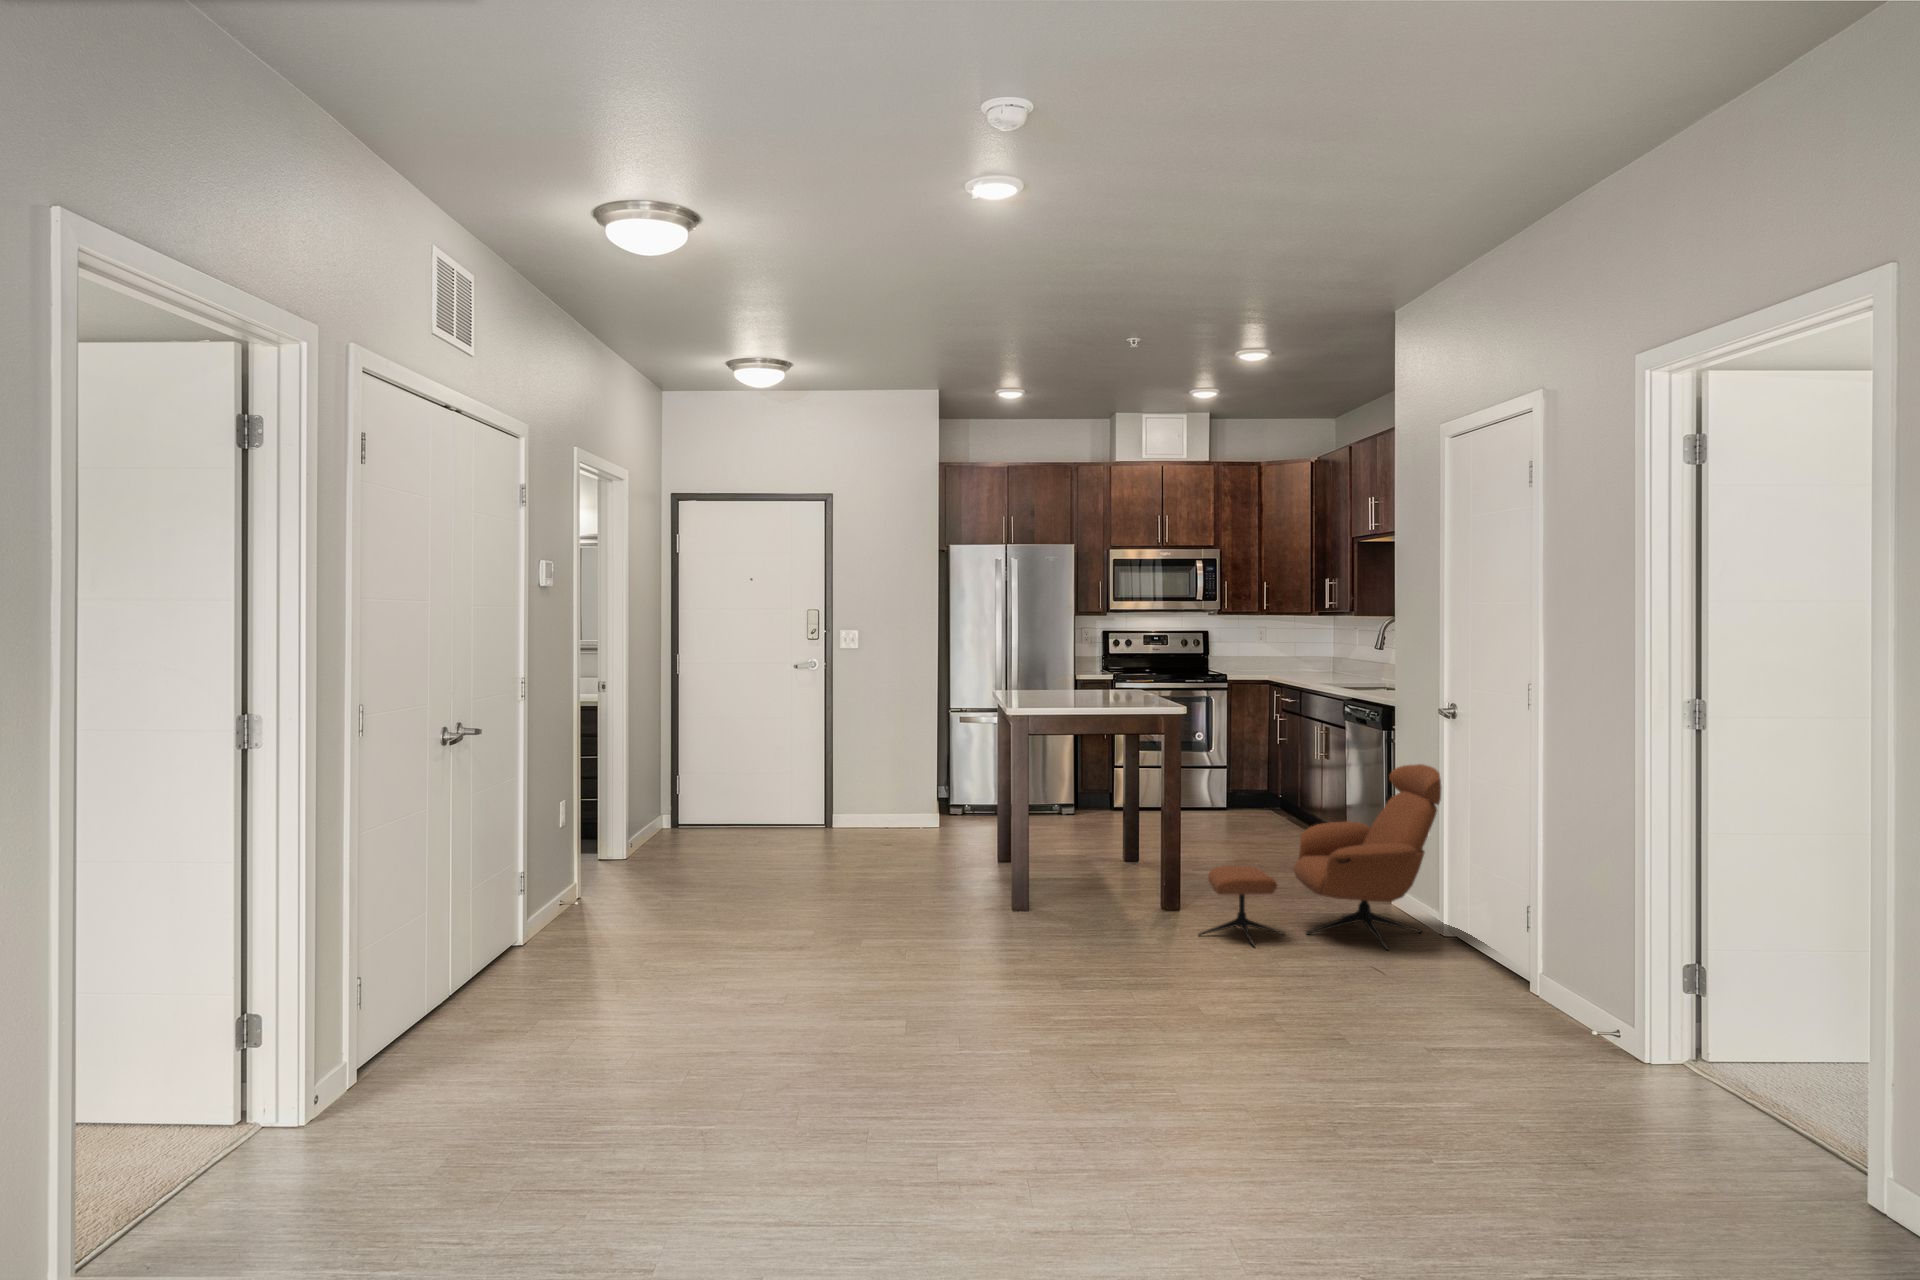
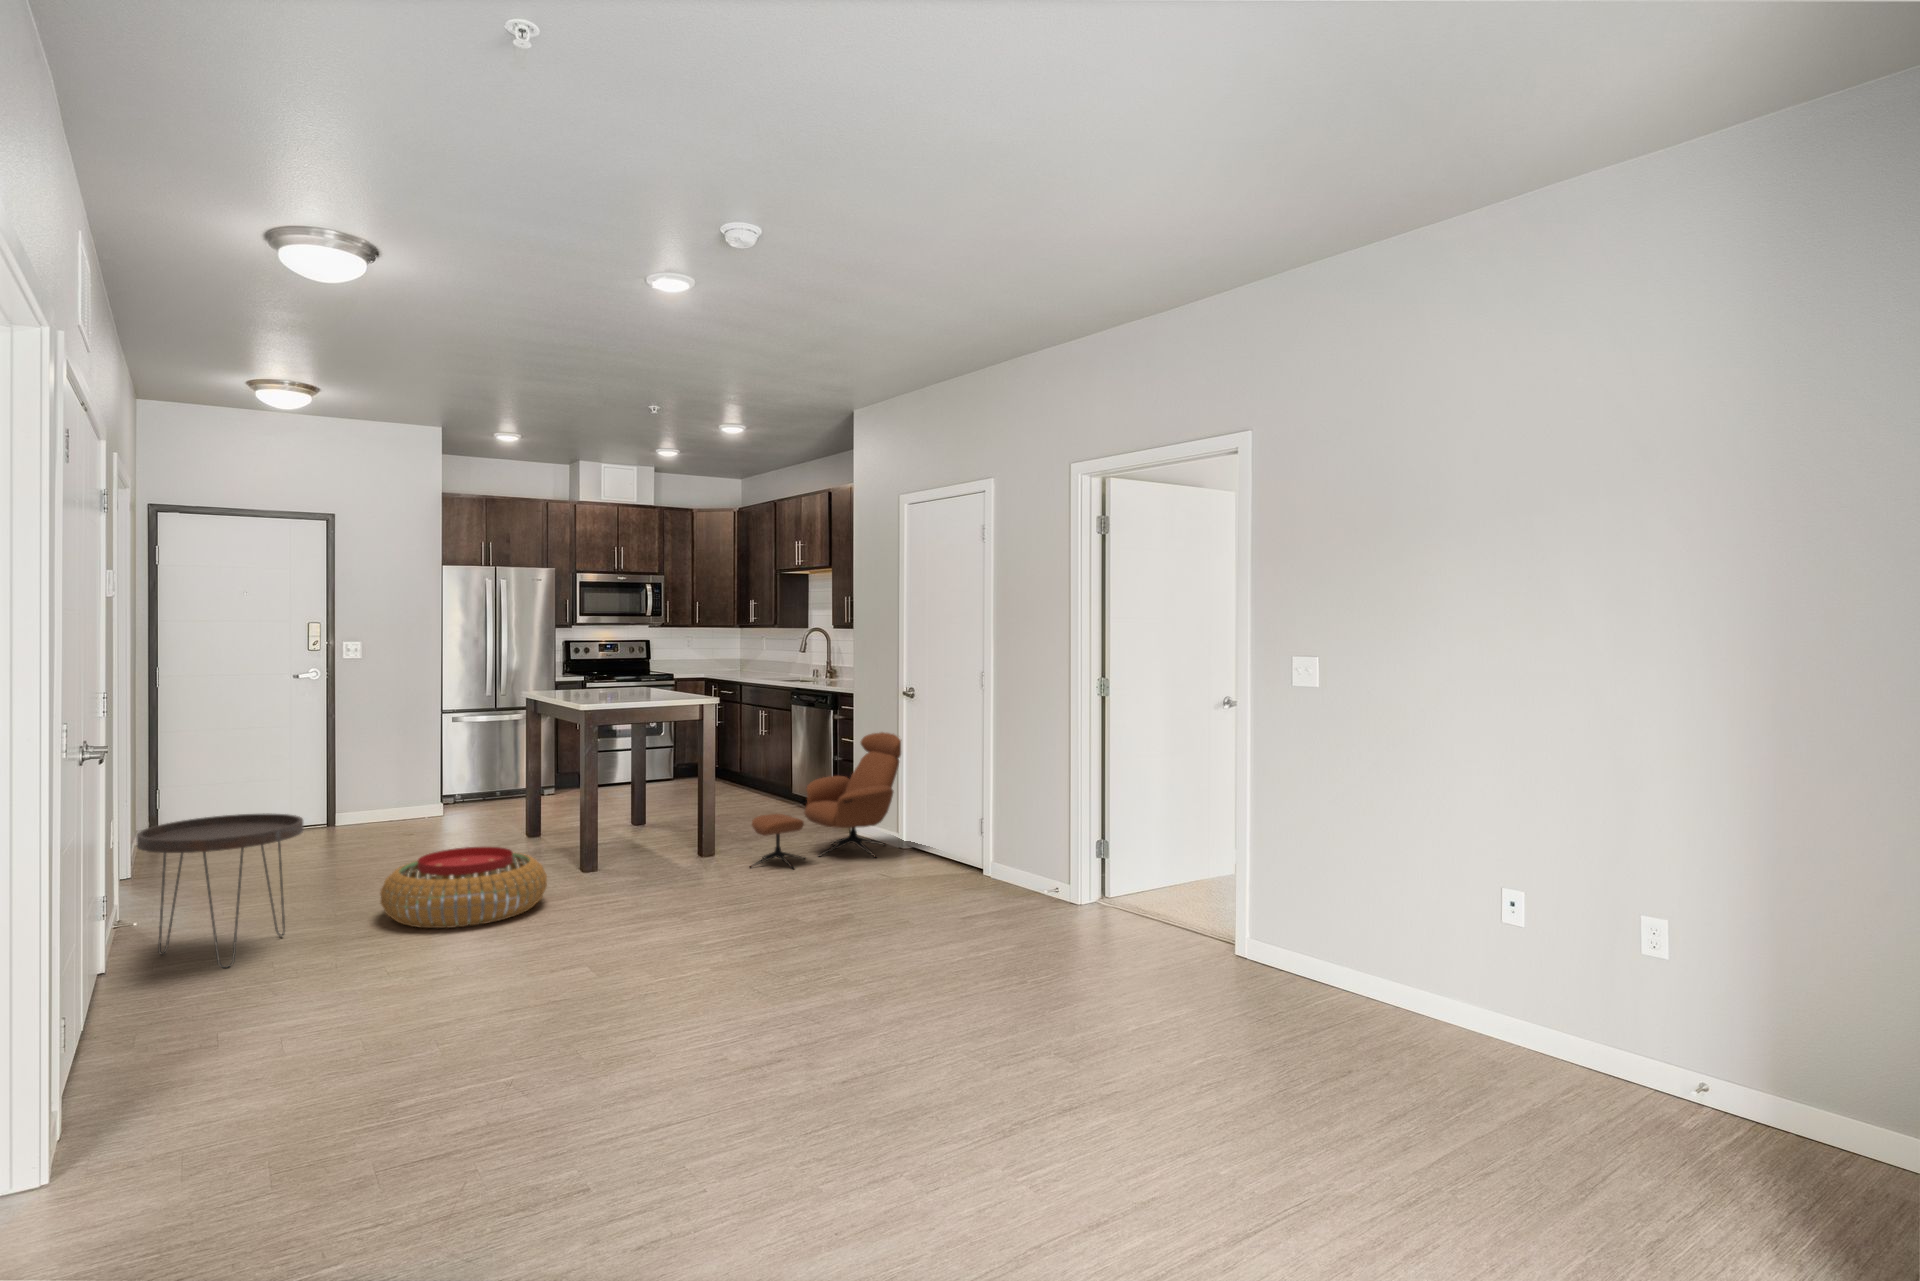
side table: none [535,800,680,957] -> present [136,813,303,968]
pouf: none [757,861,931,954] -> present [380,847,547,928]

